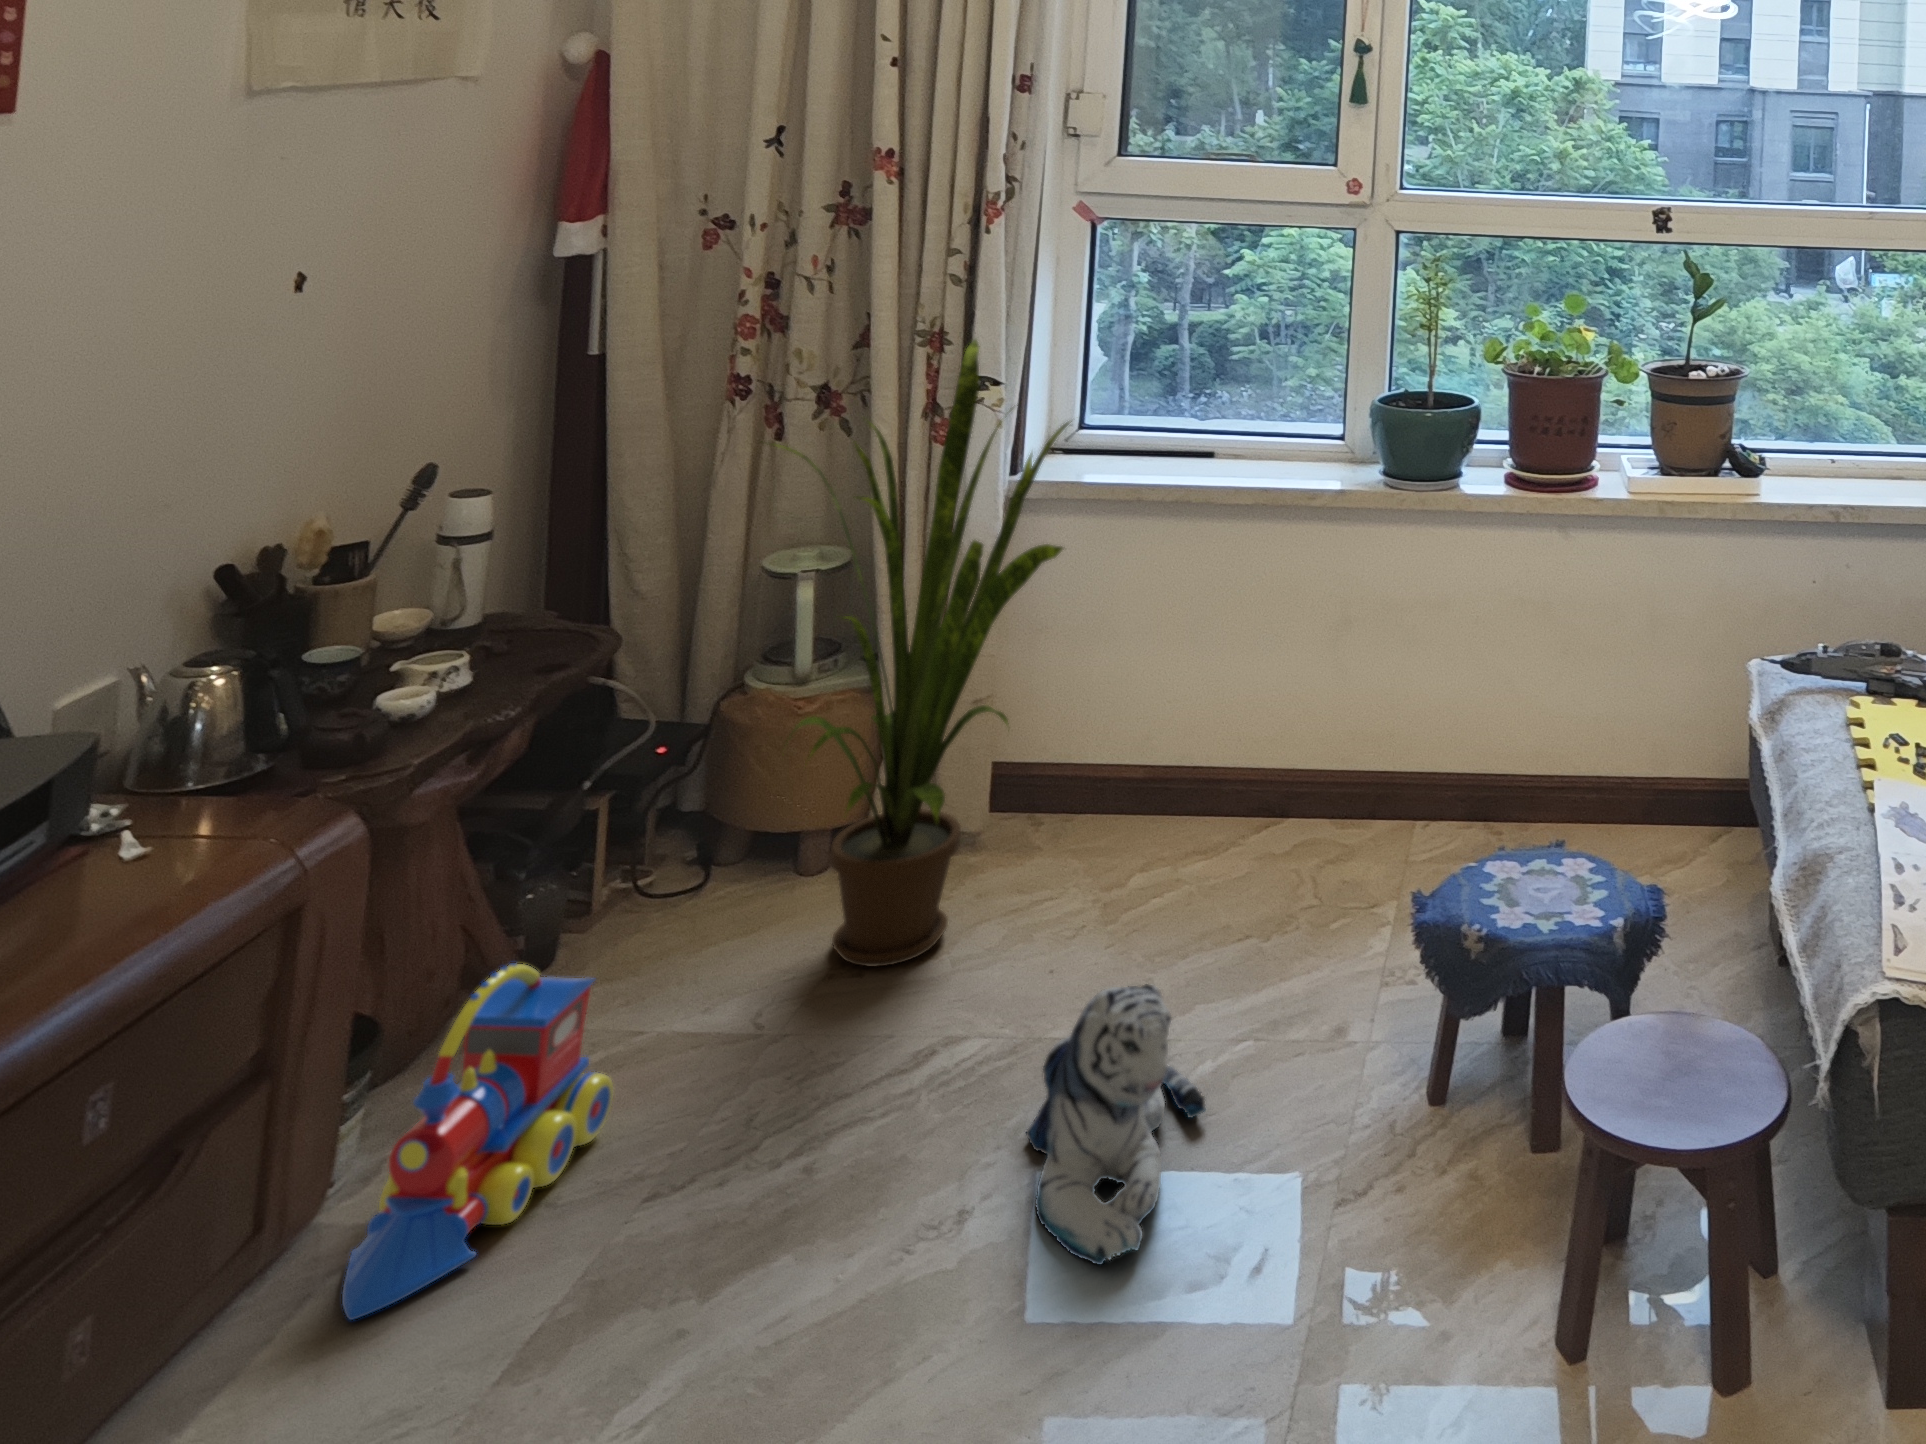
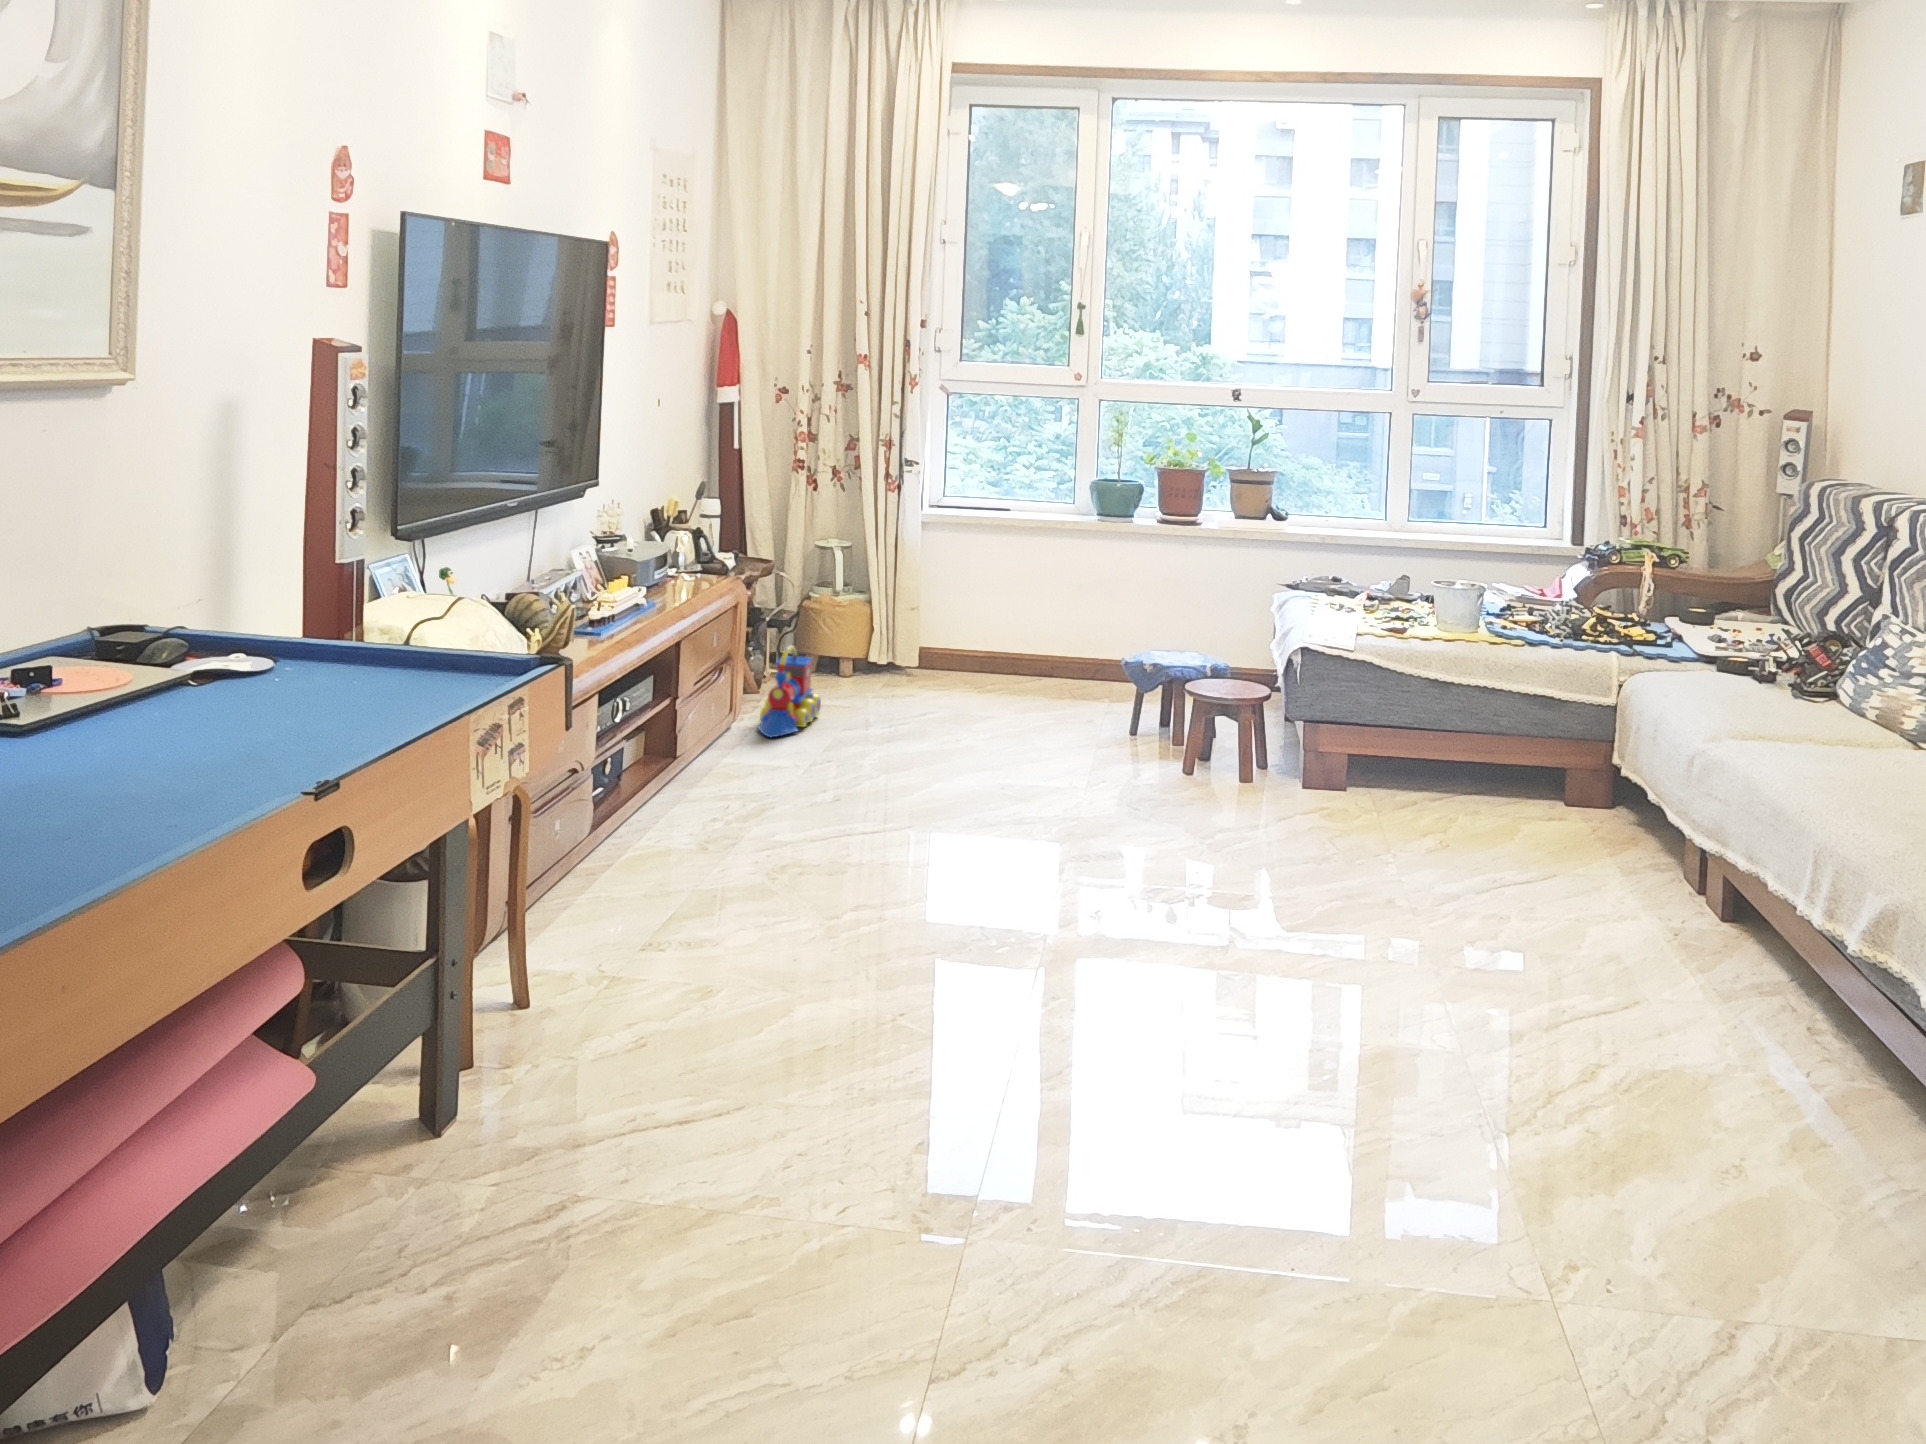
house plant: present [767,340,1072,967] -> none [830,441,963,693]
plush toy: present [1026,984,1205,1265] -> none [976,666,1044,746]

